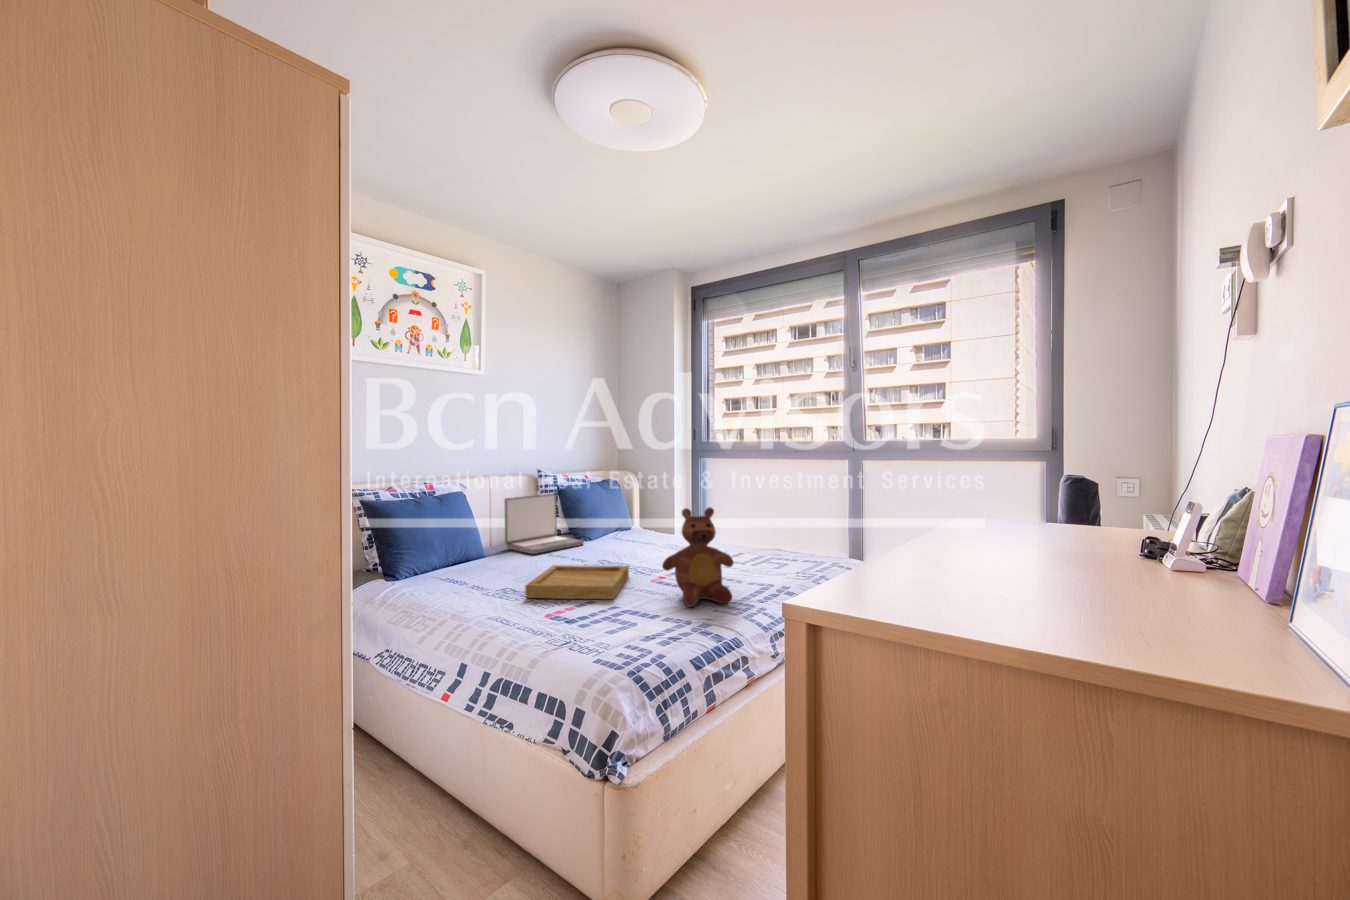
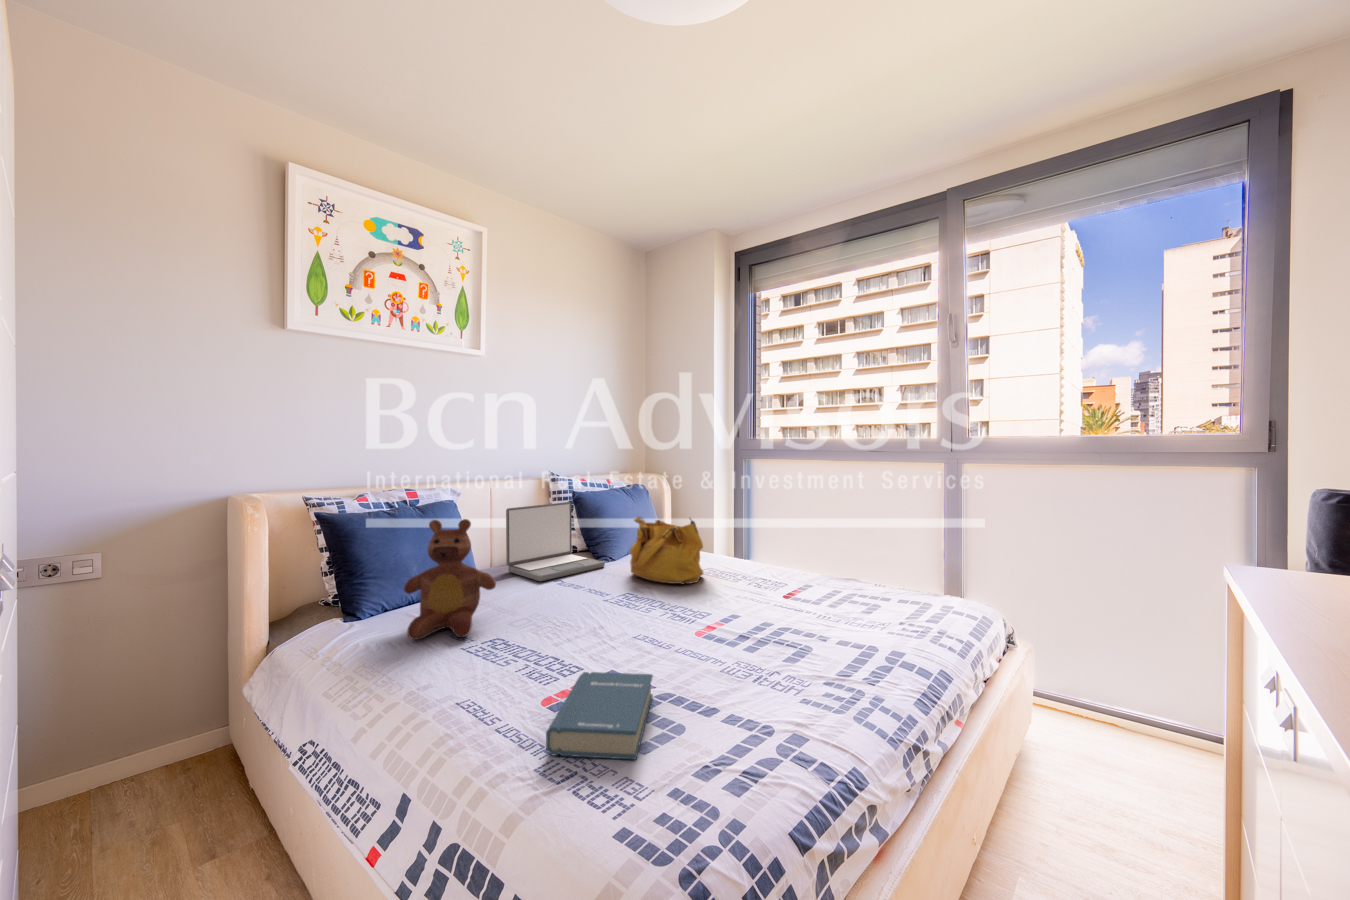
handbag: none [604,503,662,554] -> present [630,517,703,584]
teddy bear: present [662,507,734,607] -> present [404,519,496,640]
tray: present [525,565,629,599] -> none [519,606,665,670]
hardback book: none [550,596,617,636] -> present [546,672,653,759]

